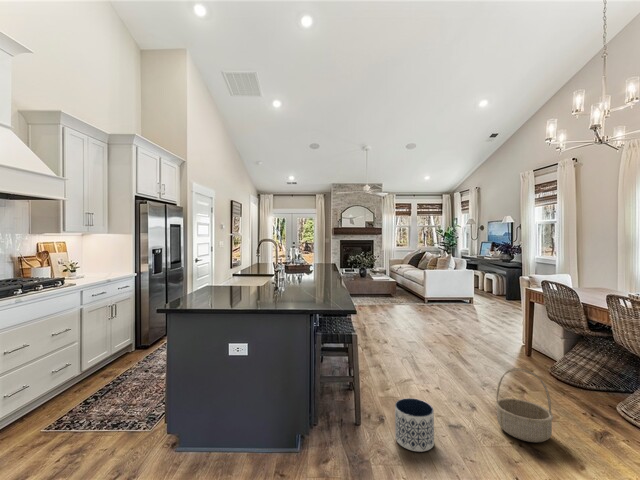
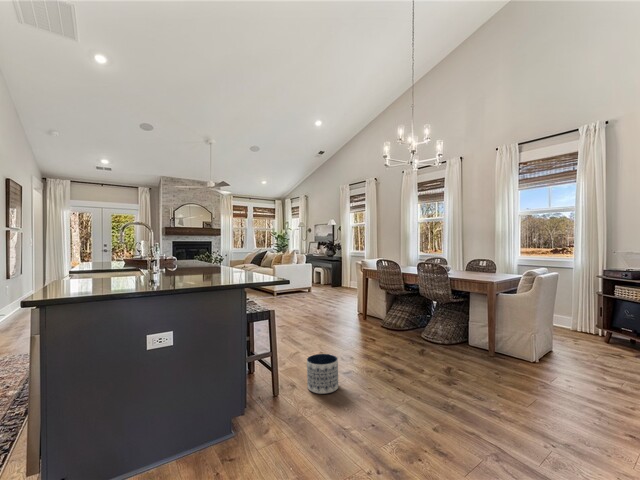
basket: present [495,368,553,442] -> none [368,317,404,367]

